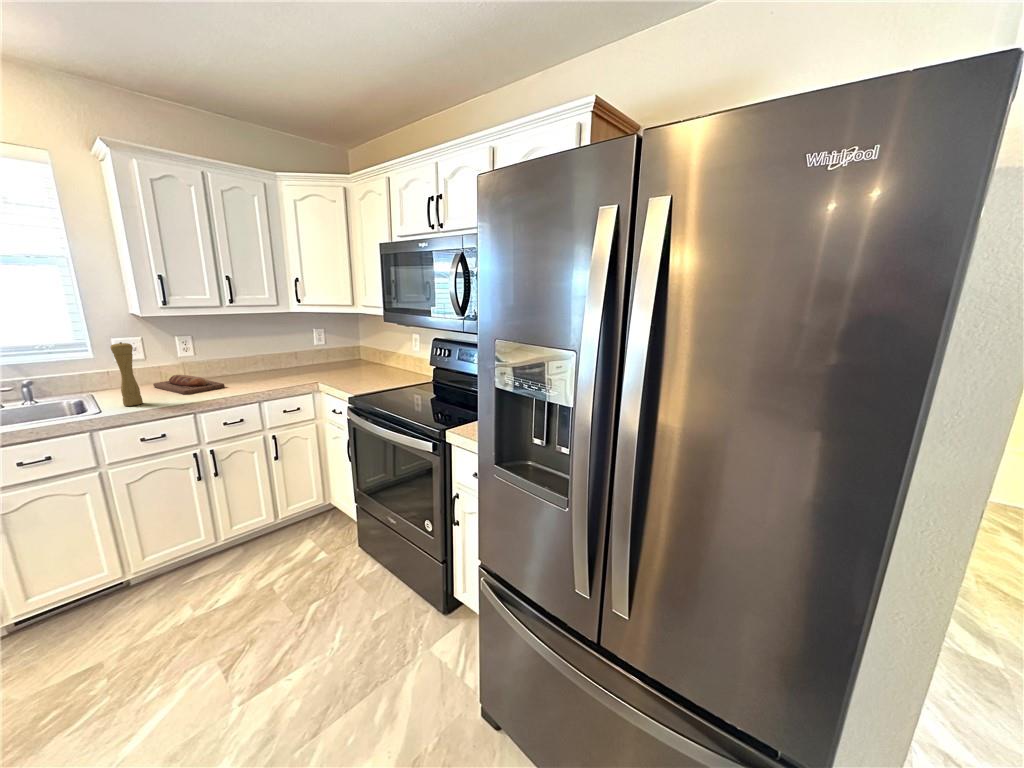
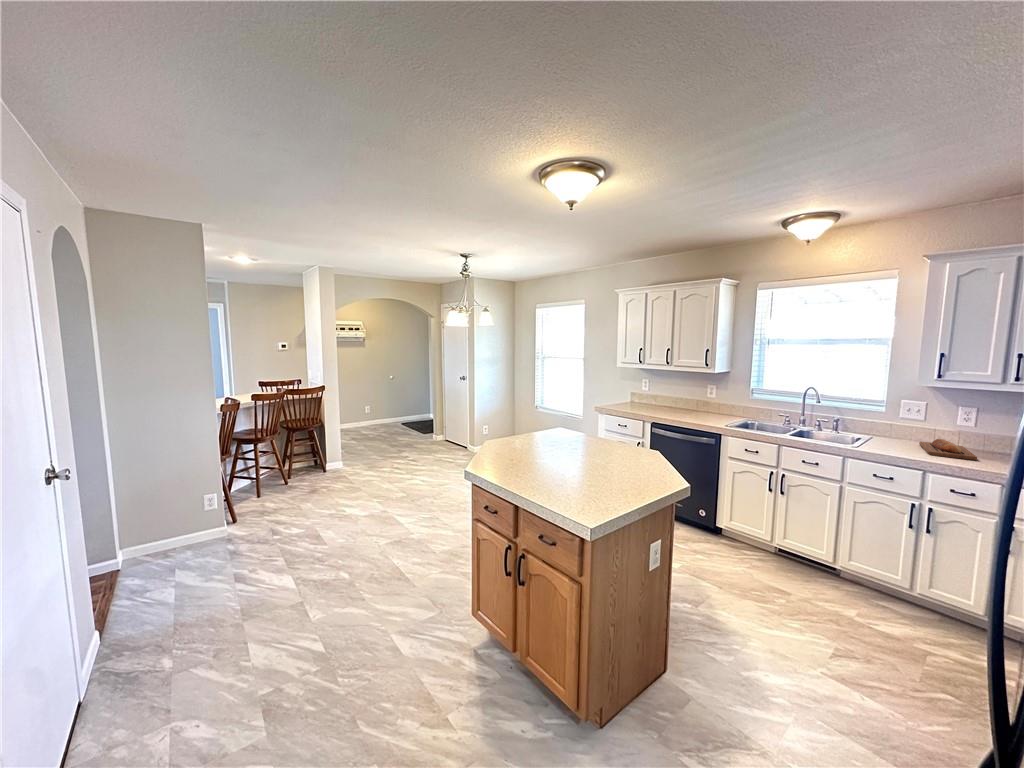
pepper mill: present [110,342,143,406] -> none [874,402,893,450]

